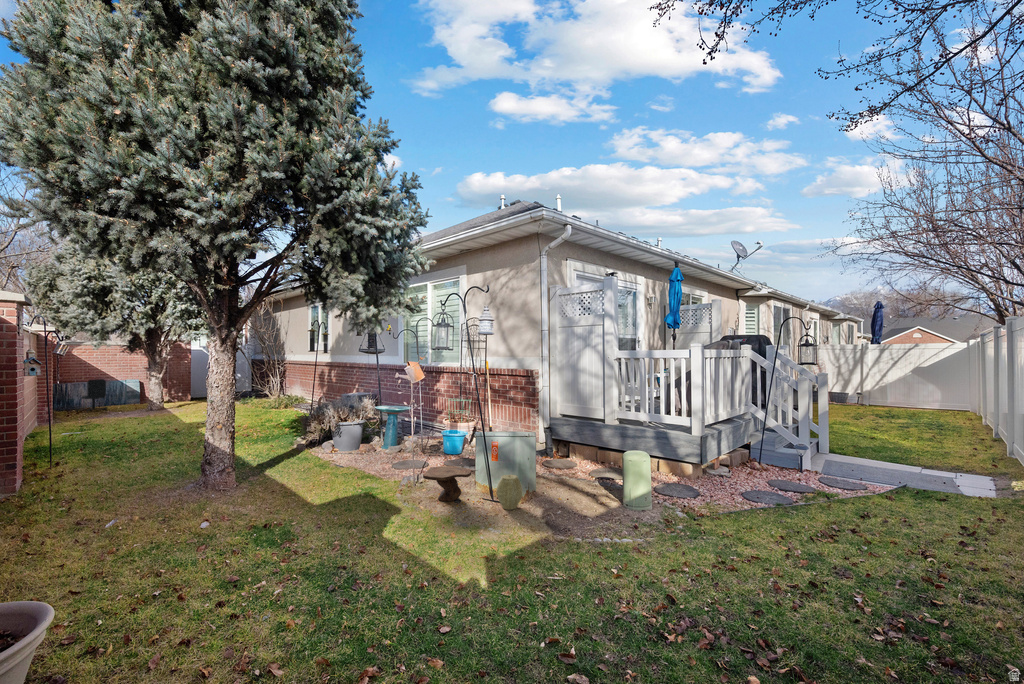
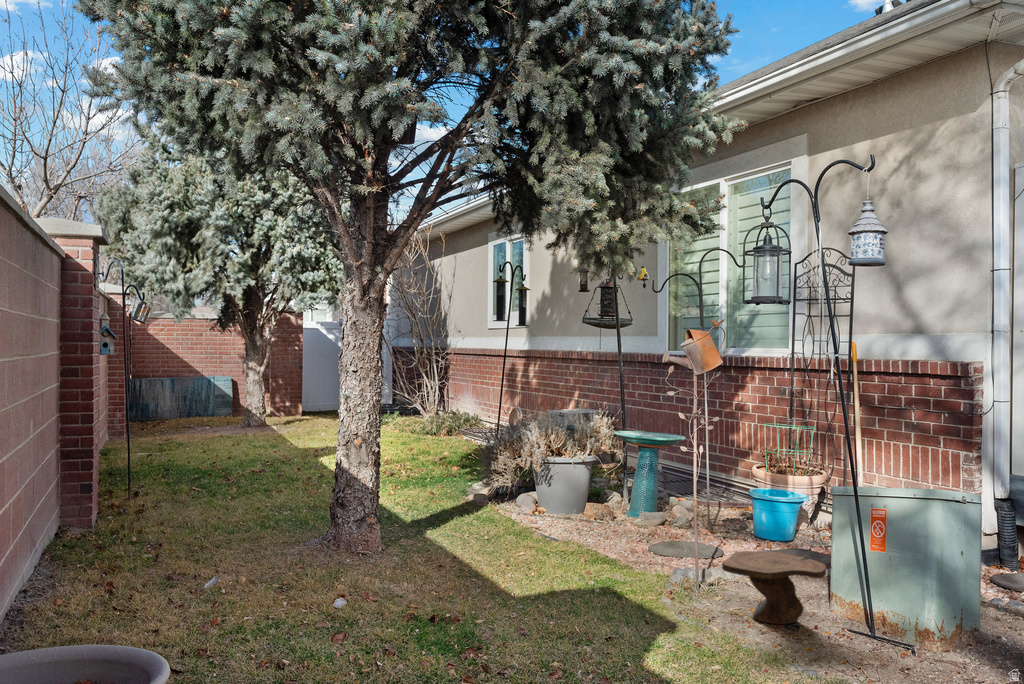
chair: present [76,379,107,412] -> none [152,370,192,421]
woven basket: present [497,475,523,510] -> none [888,582,951,660]

